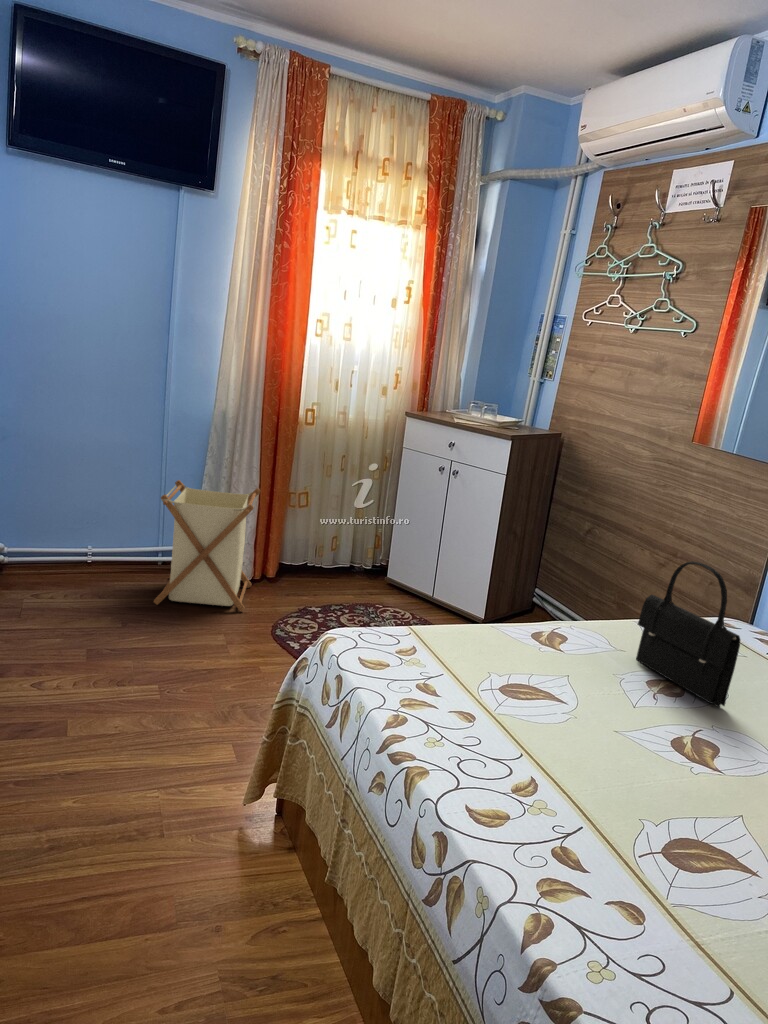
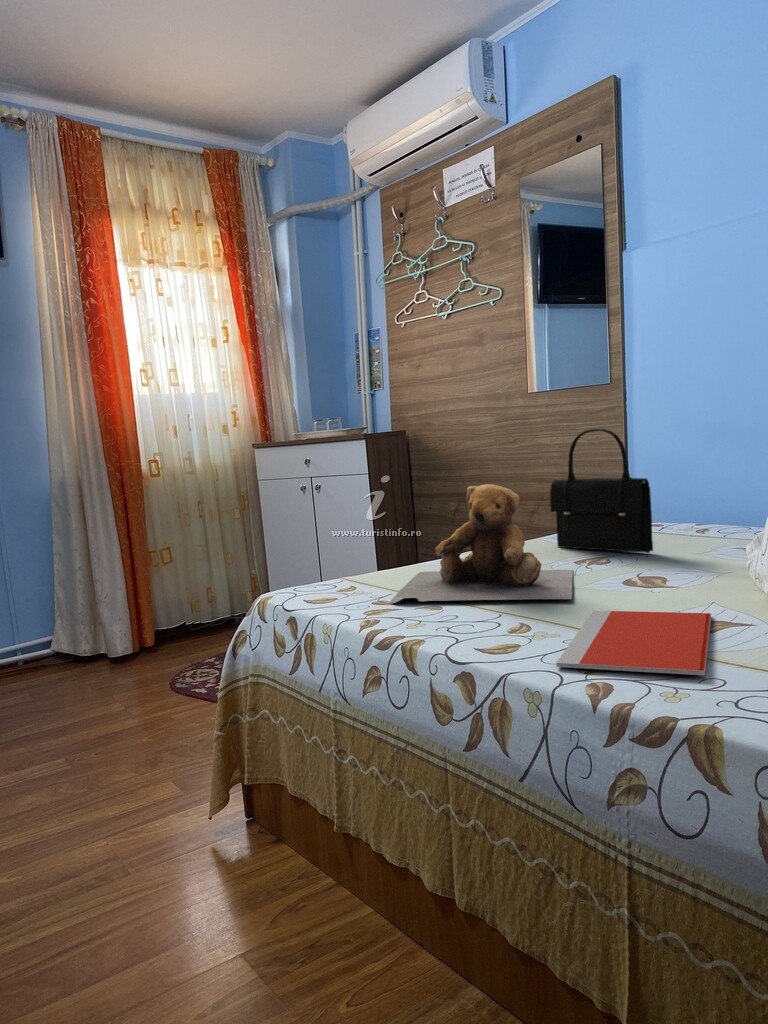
laundry basket: present [154,480,260,611] -> none [11,550,133,697]
teddy bear: none [430,606,626,764] -> present [391,484,573,603]
notebook: none [517,791,711,947] -> present [556,610,711,675]

